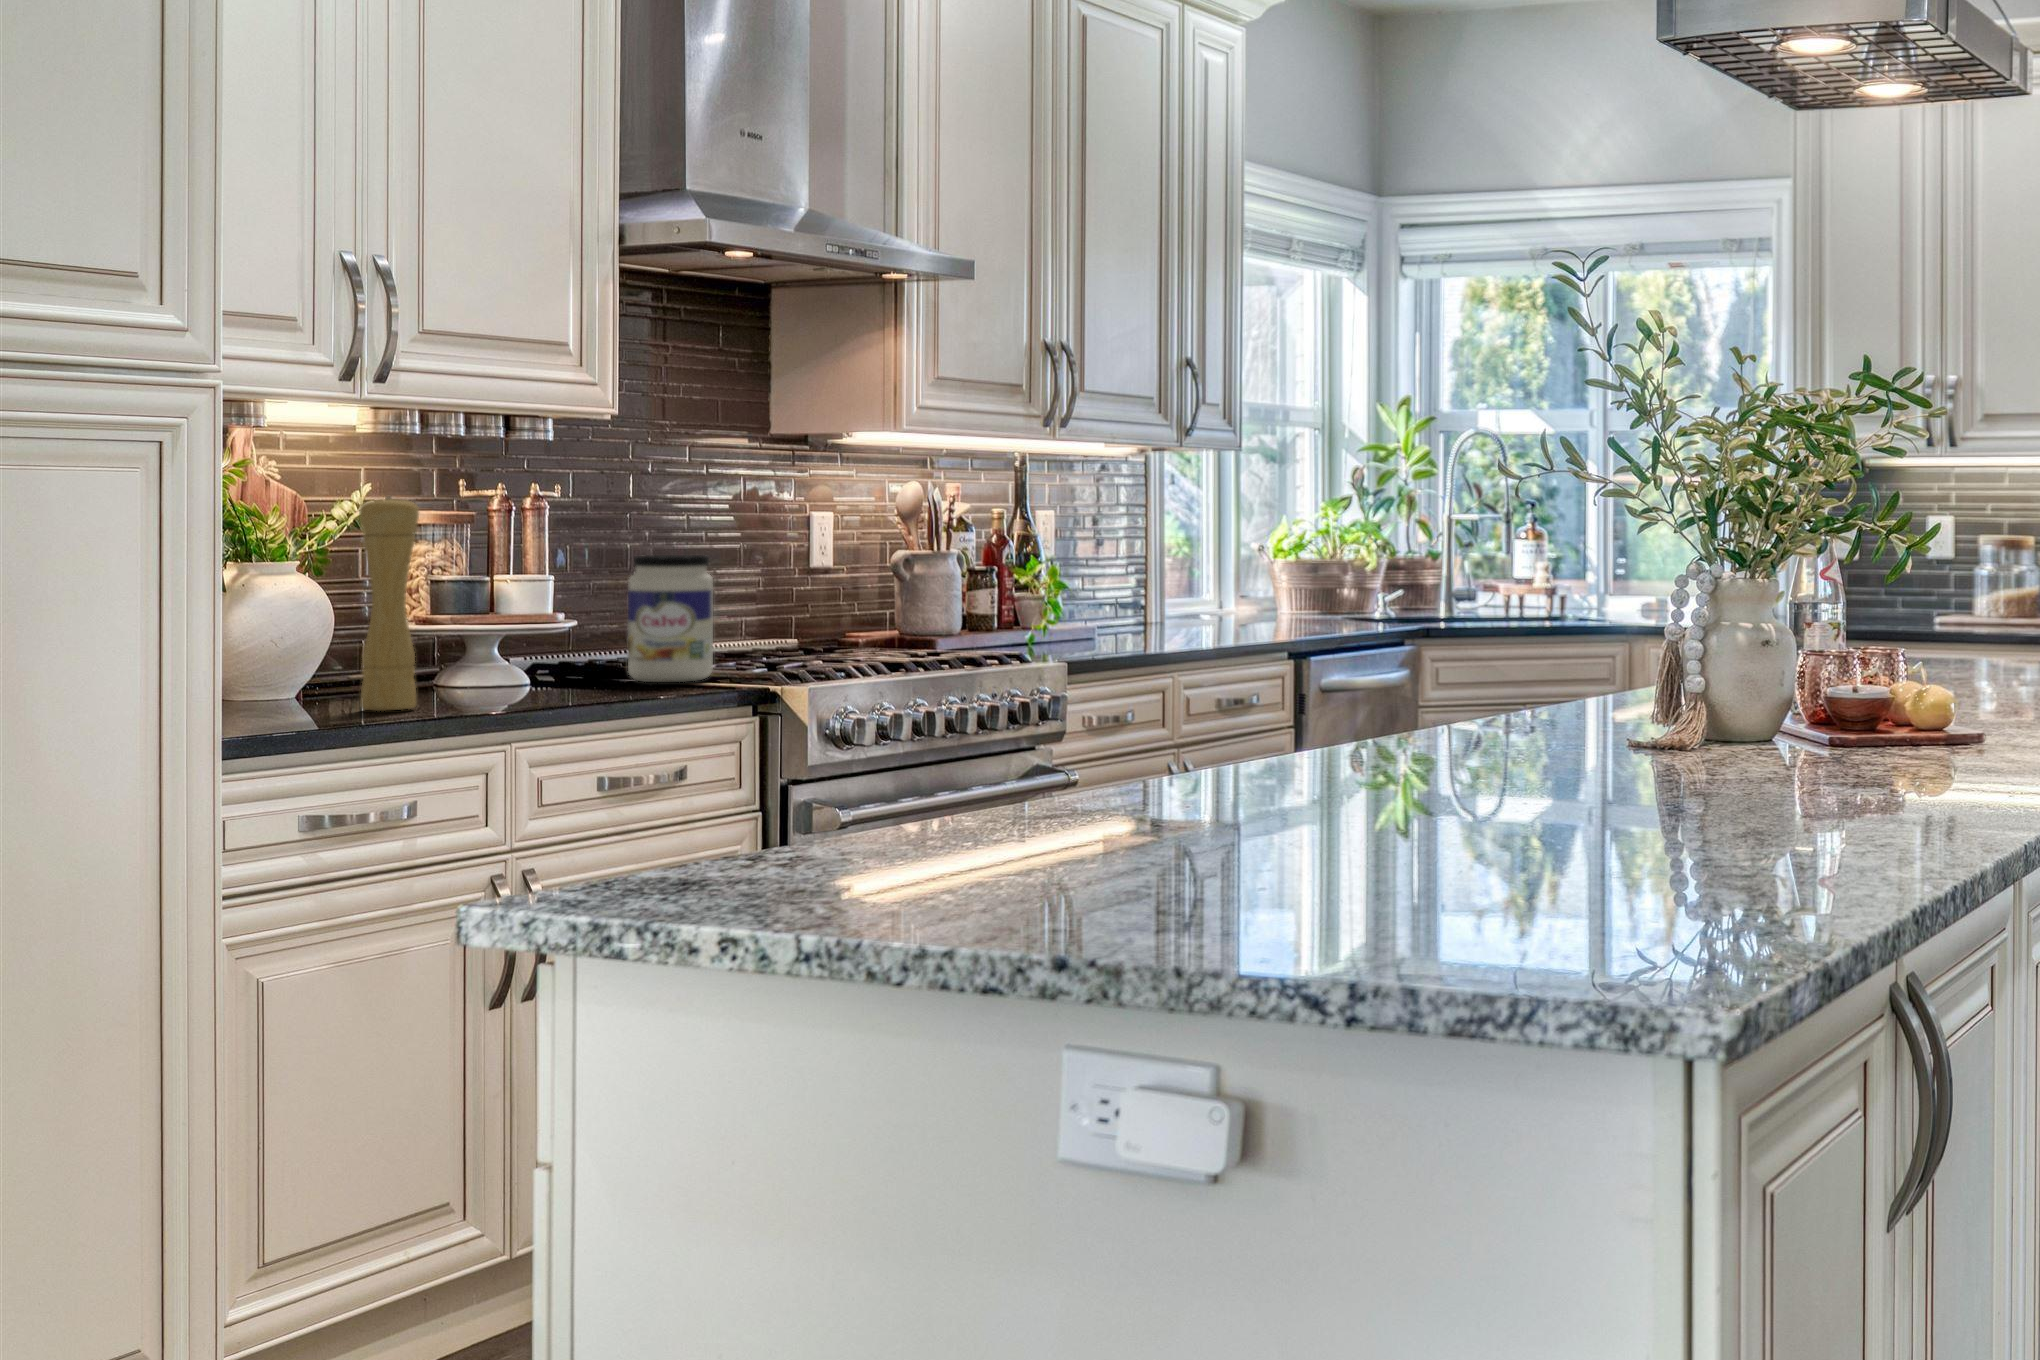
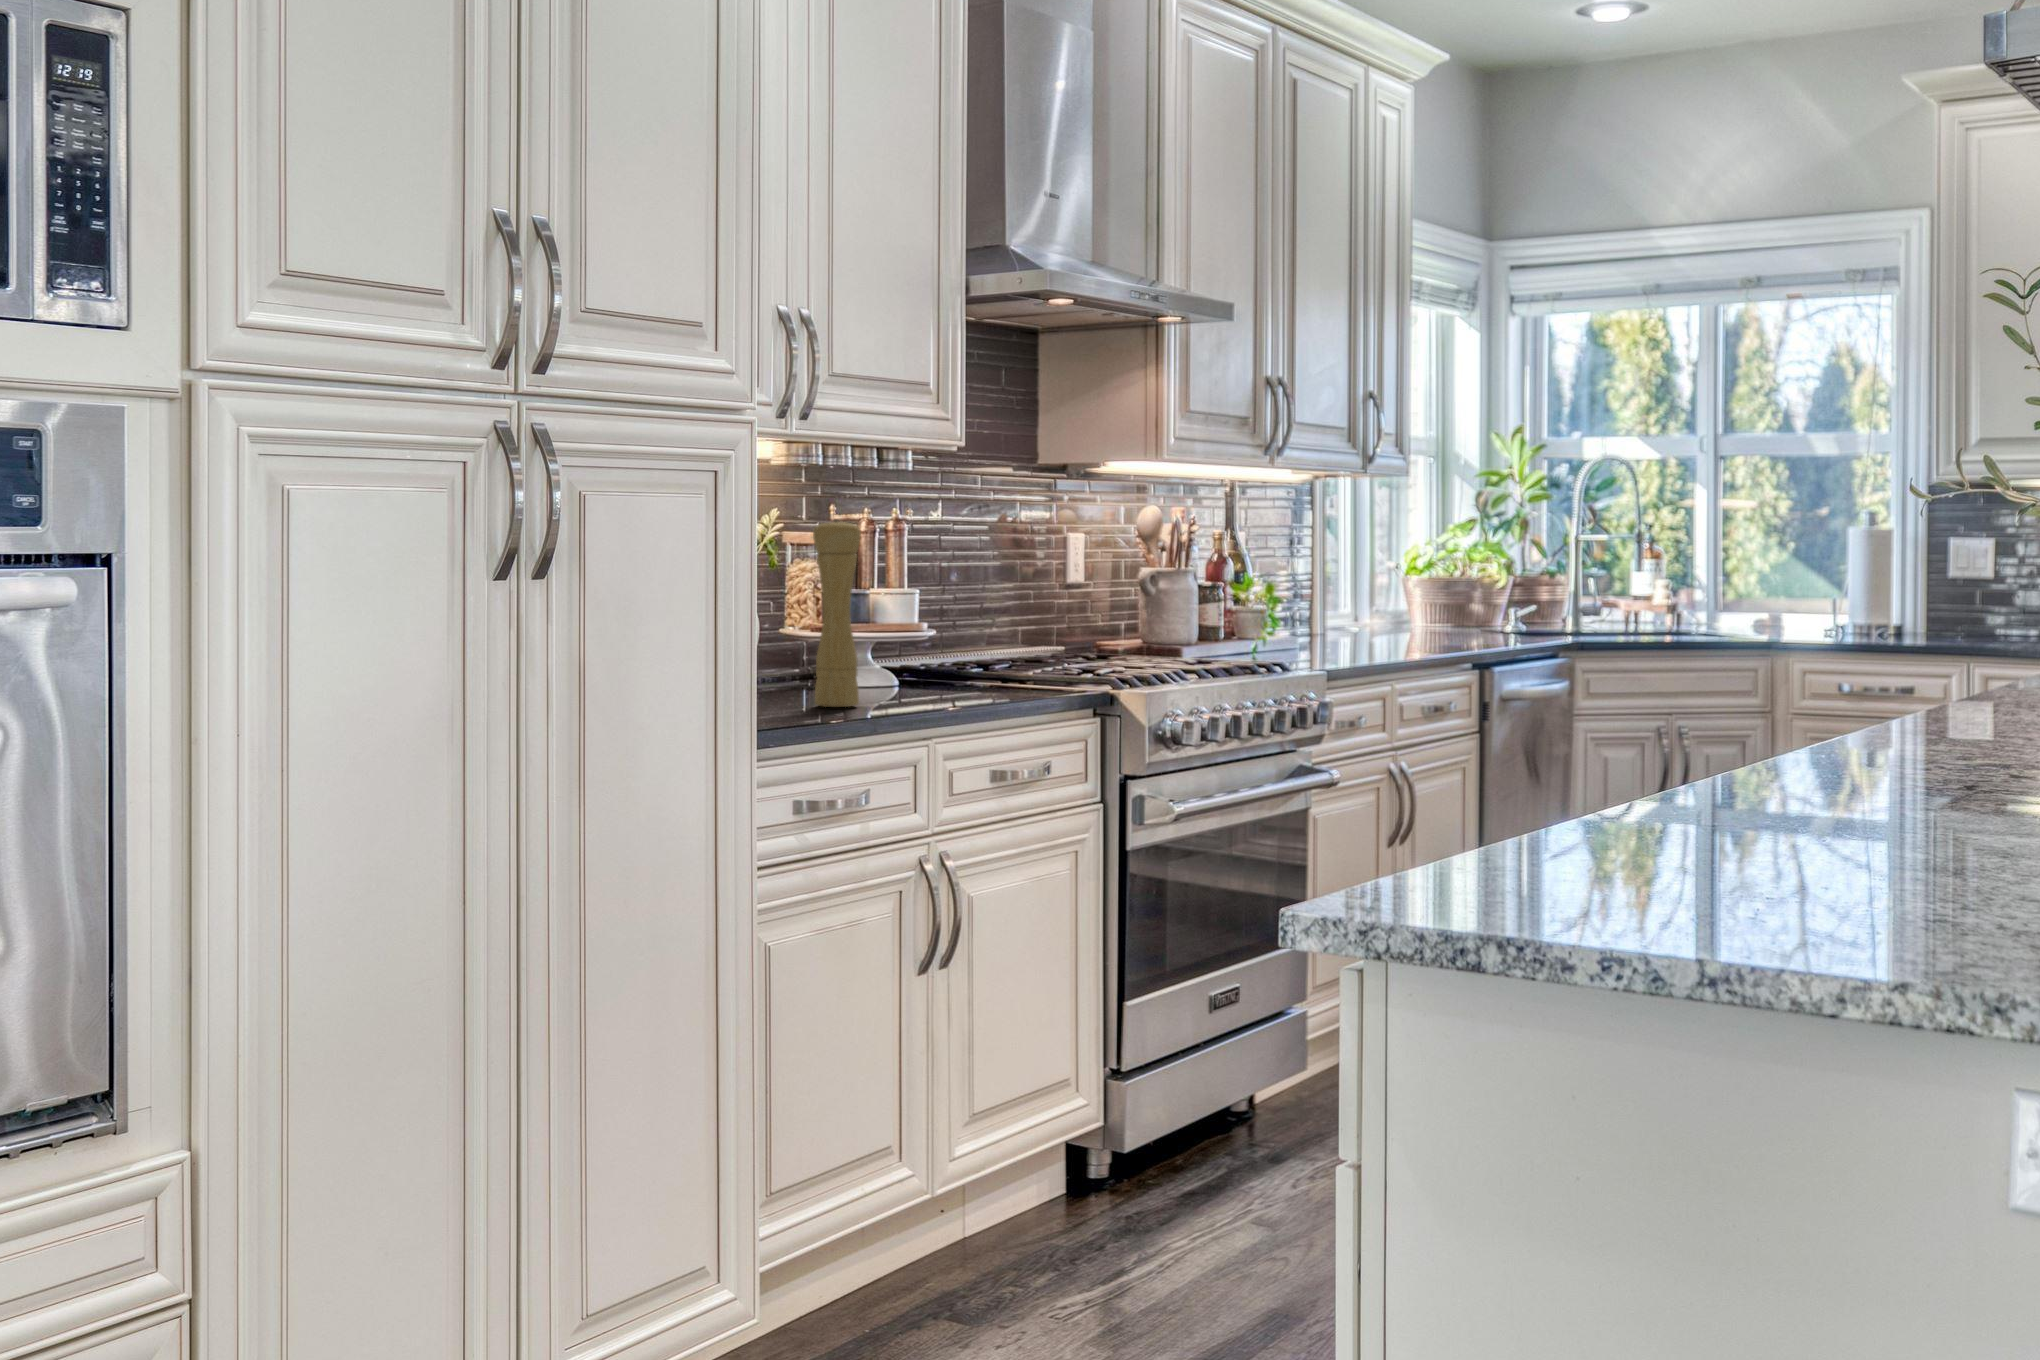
jar: present [628,555,714,682] -> none [988,572,1059,685]

